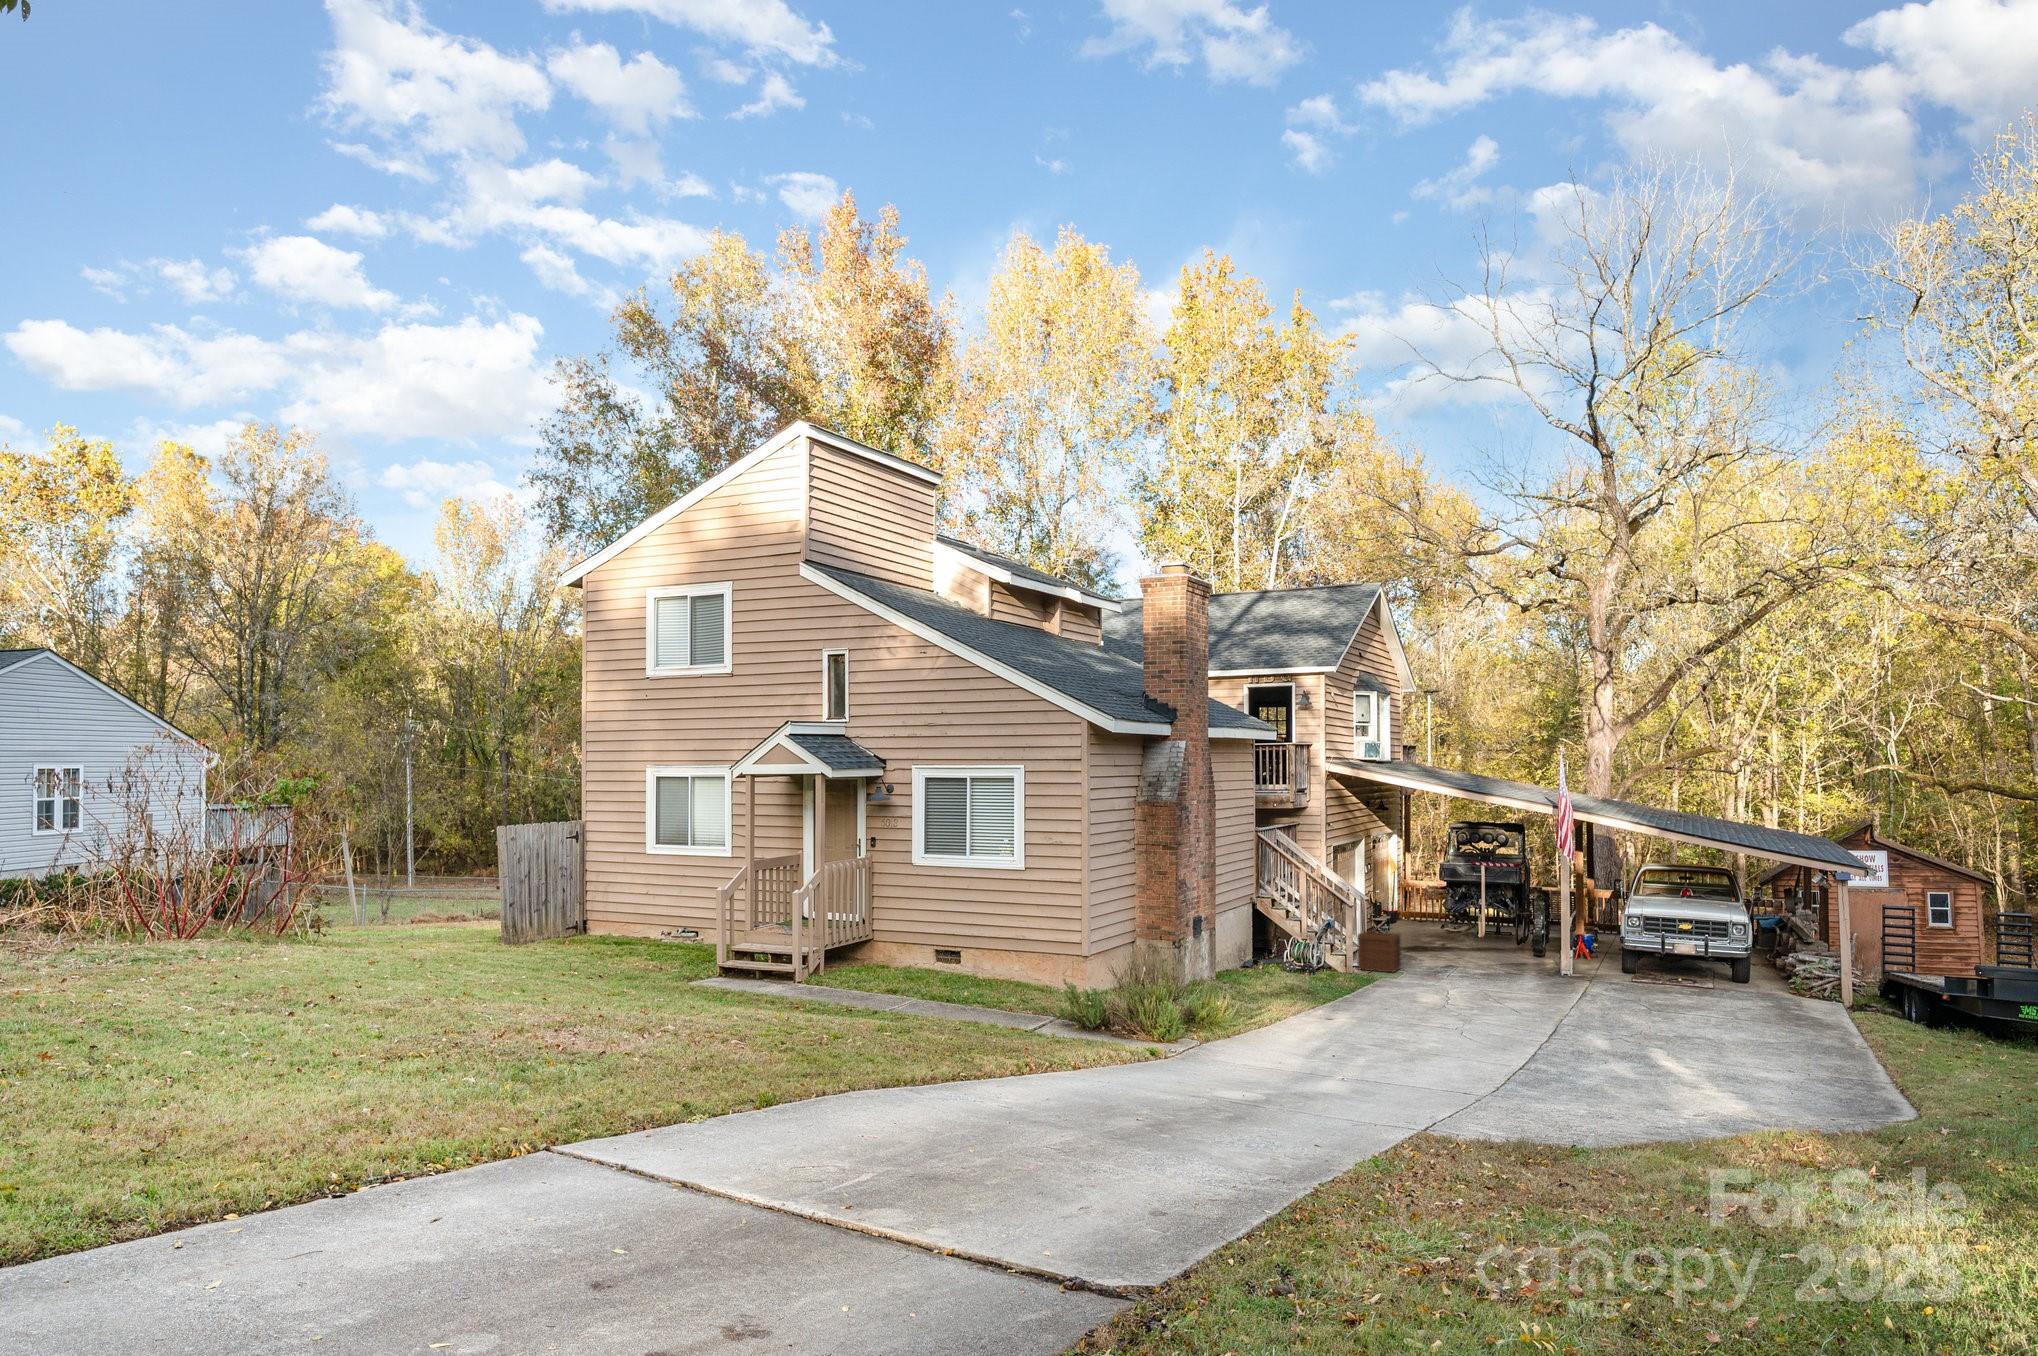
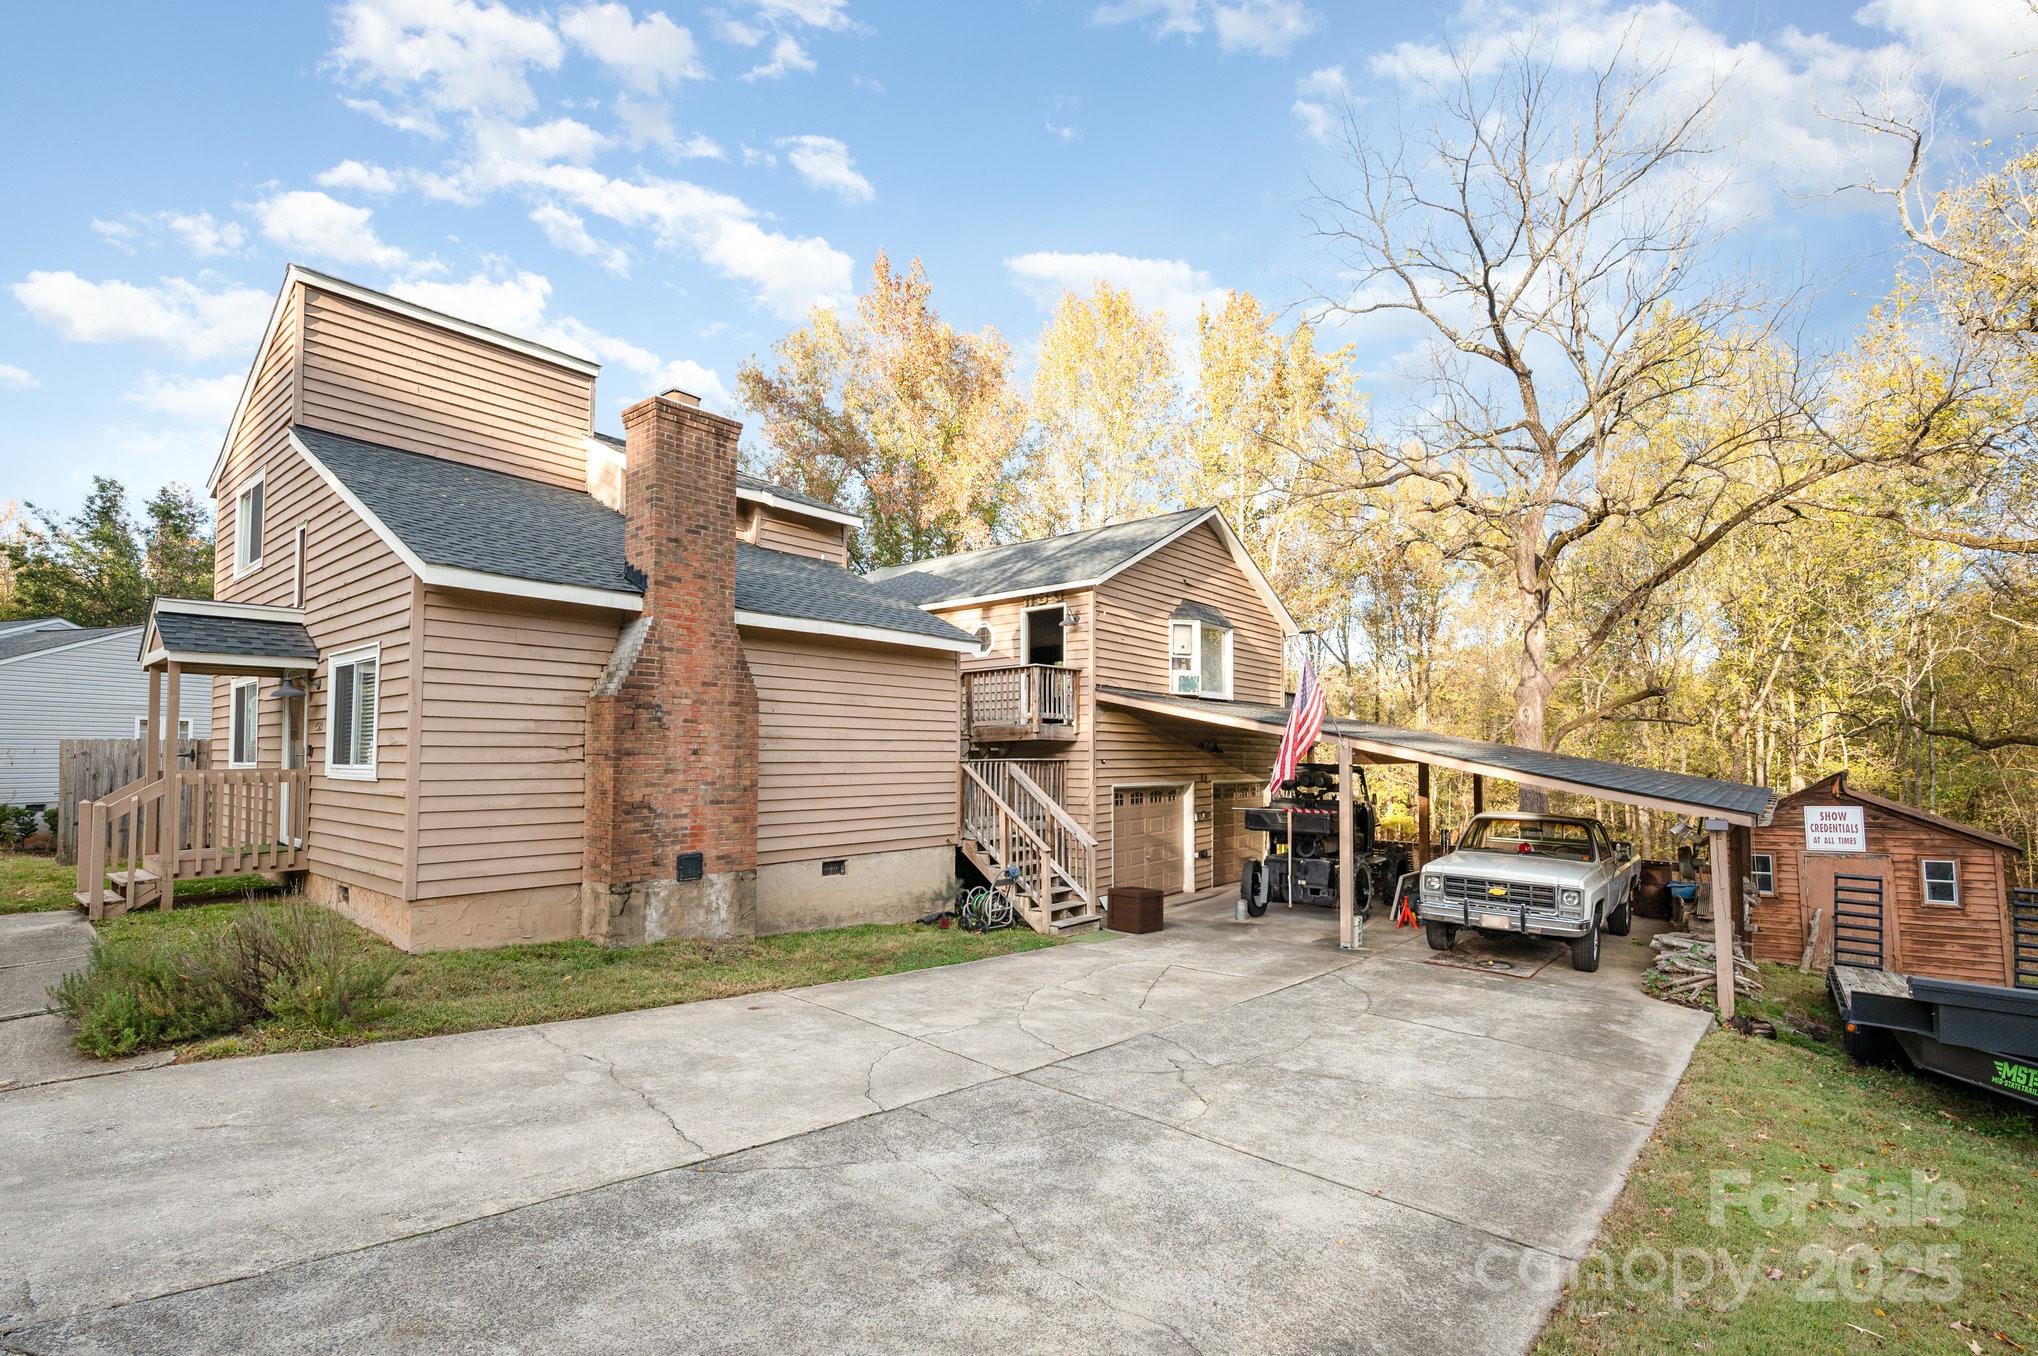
potted tree: none [1222,925,1247,977] -> present [930,874,963,929]

